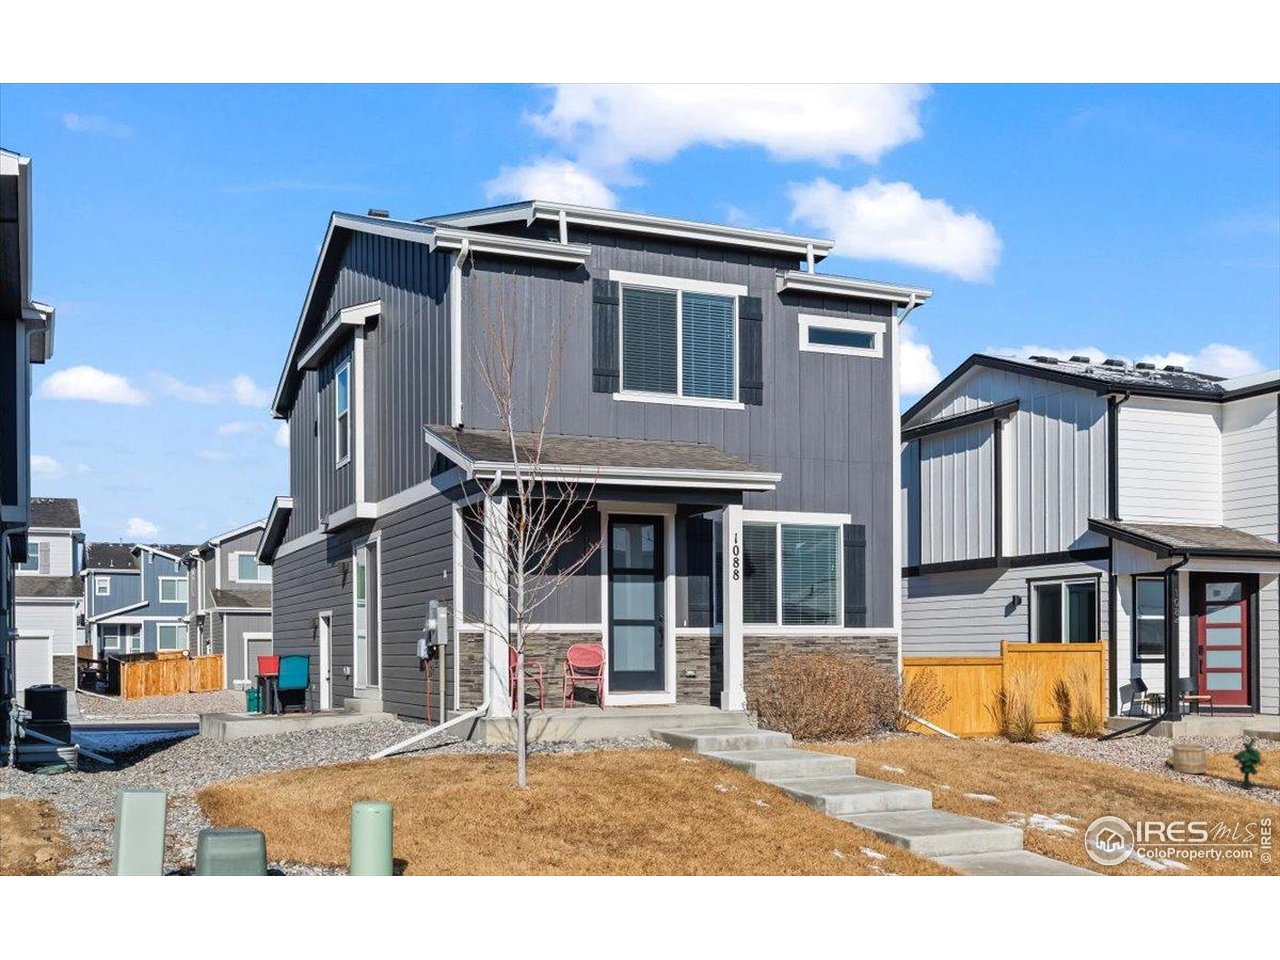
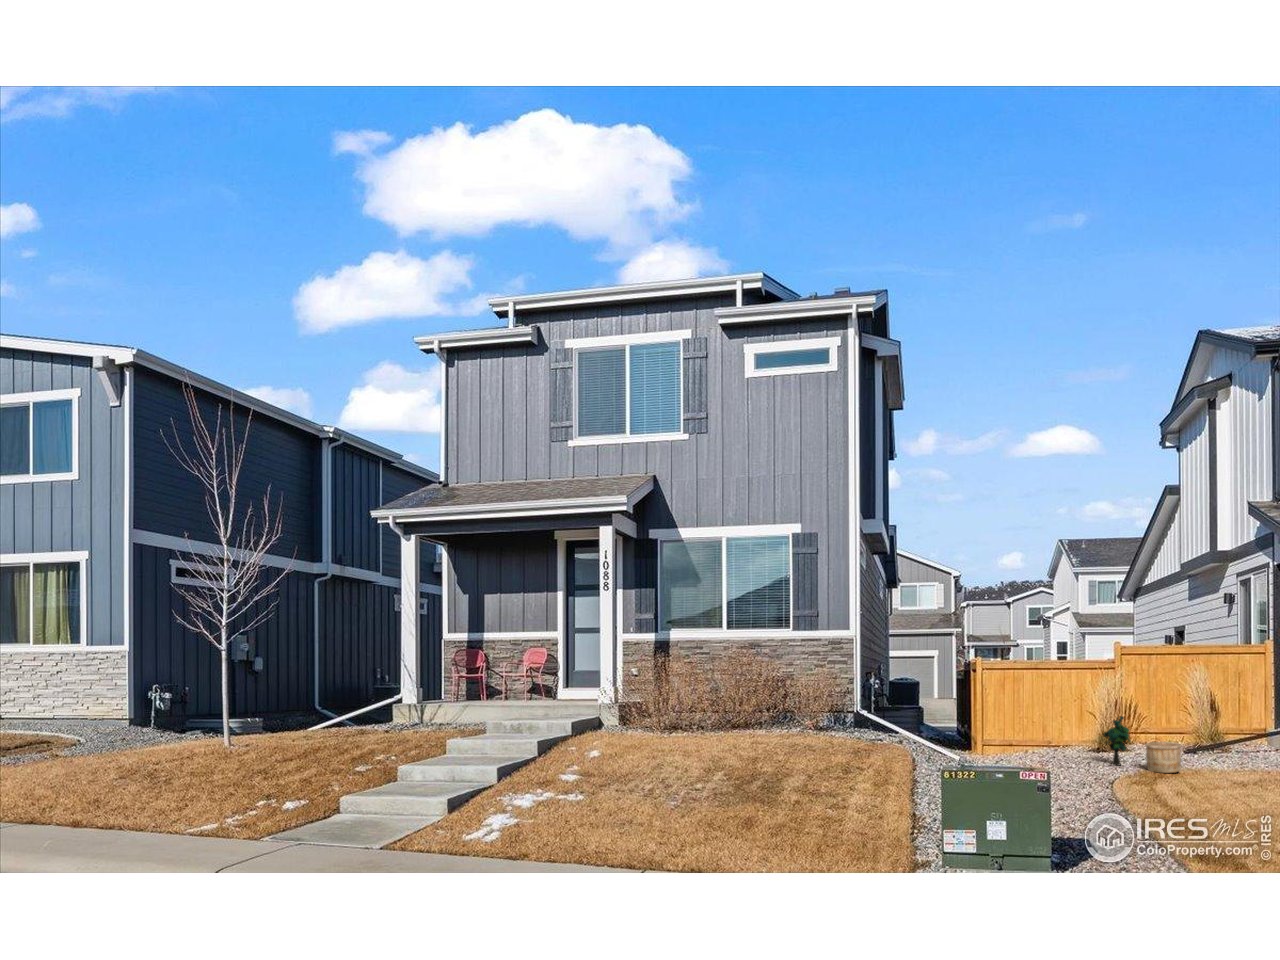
decorative plant: present [1233,739,1262,789] -> present [1103,716,1130,766]

